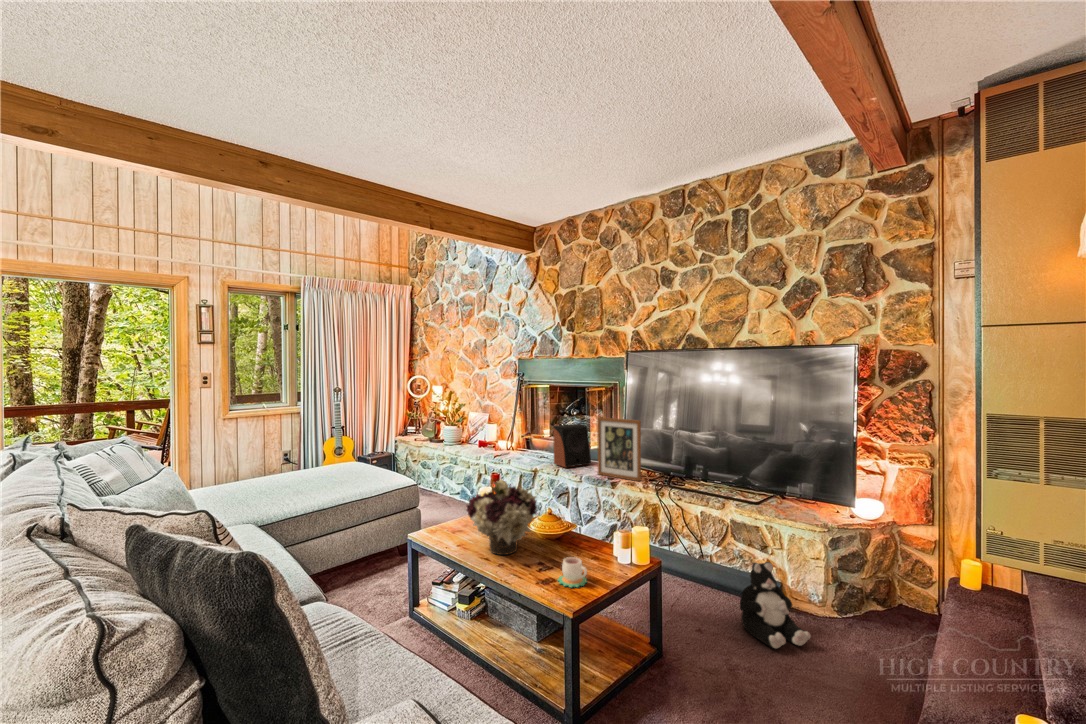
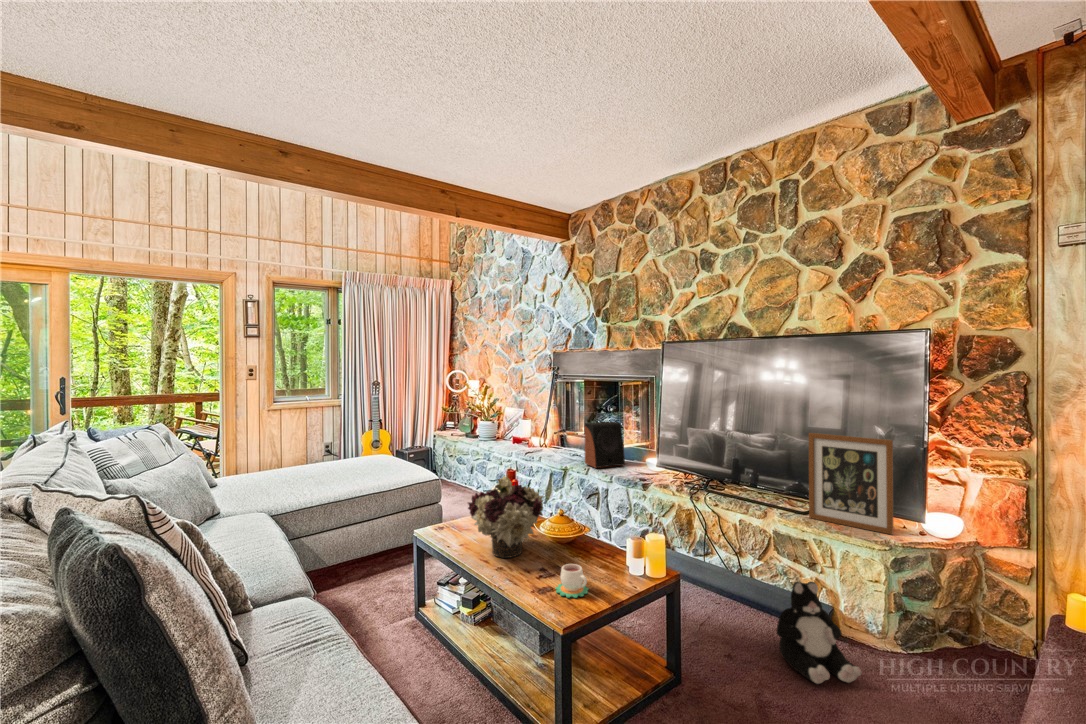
picture frame: present [597,417,641,481] -> present [809,433,893,535]

